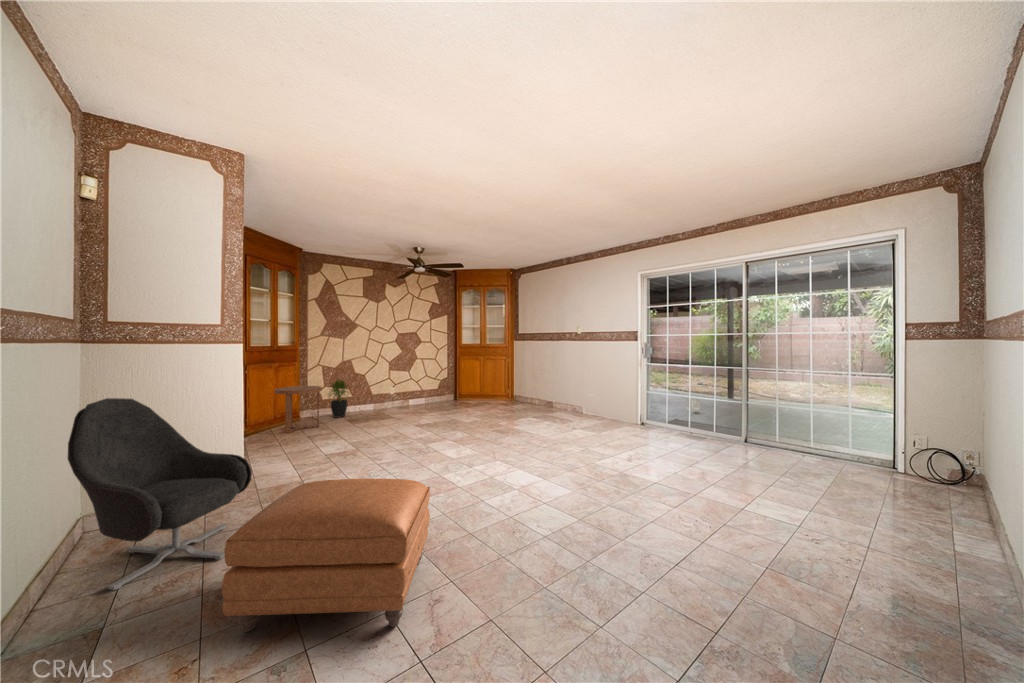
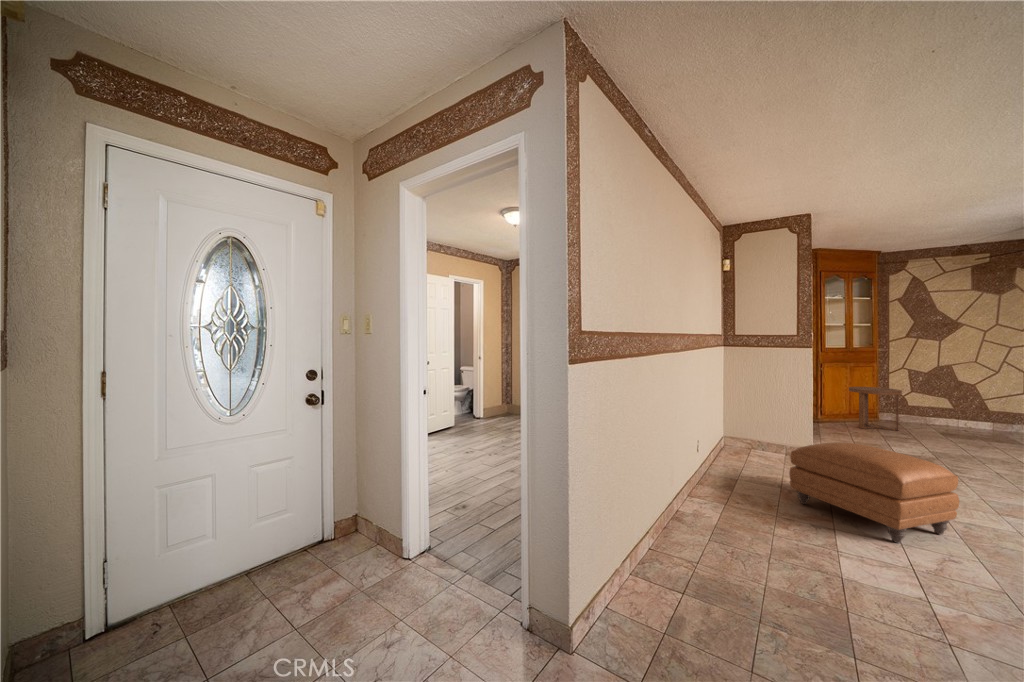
potted plant: present [328,380,349,418] -> none [911,385,948,429]
armchair: present [68,398,252,590] -> none [726,376,814,476]

